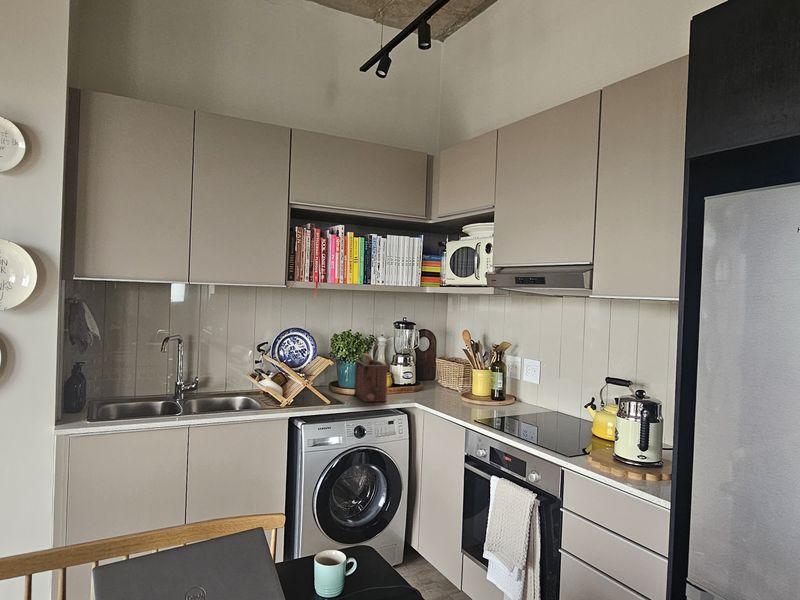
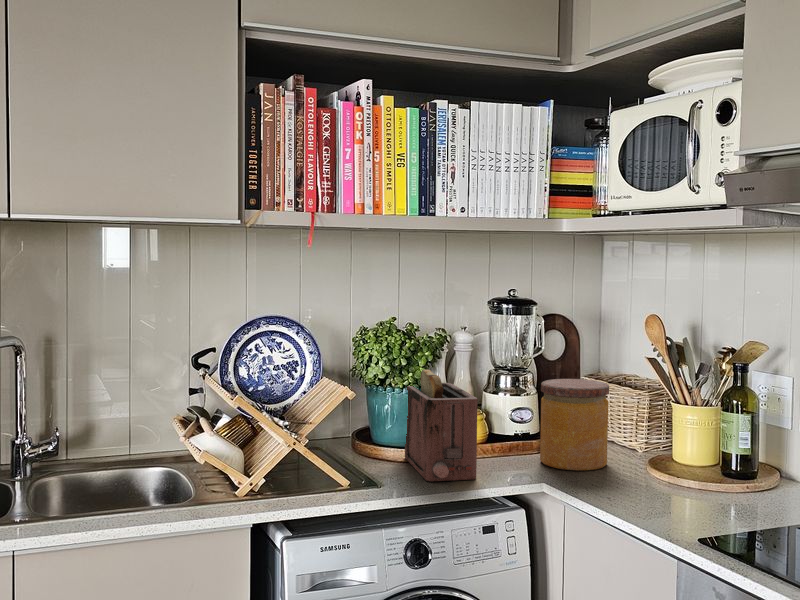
jar: none [415,359,446,398] -> present [540,379,609,470]

